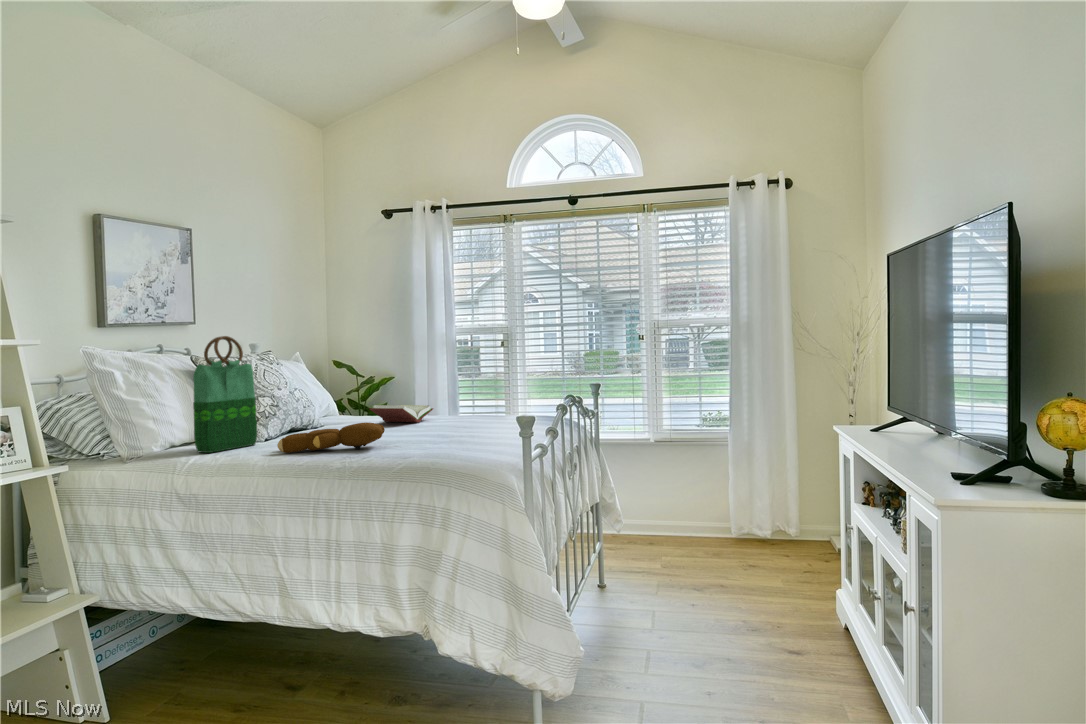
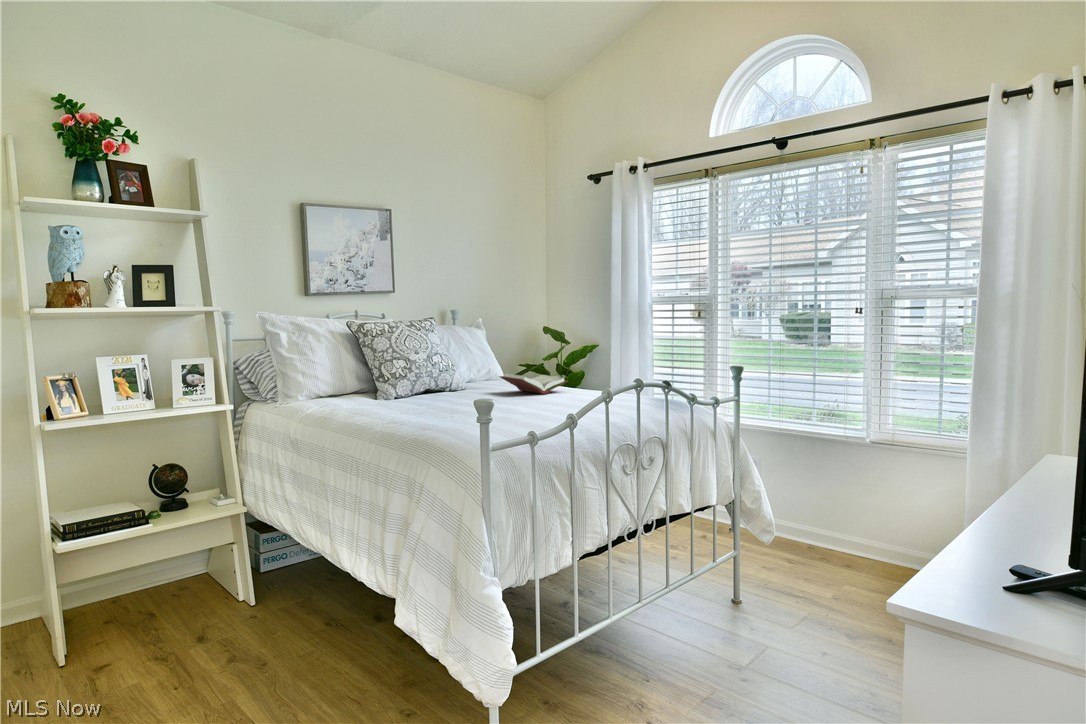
tote bag: present [193,336,257,453] -> none [314,304,372,406]
teddy bear: present [277,422,385,453] -> none [358,391,451,416]

